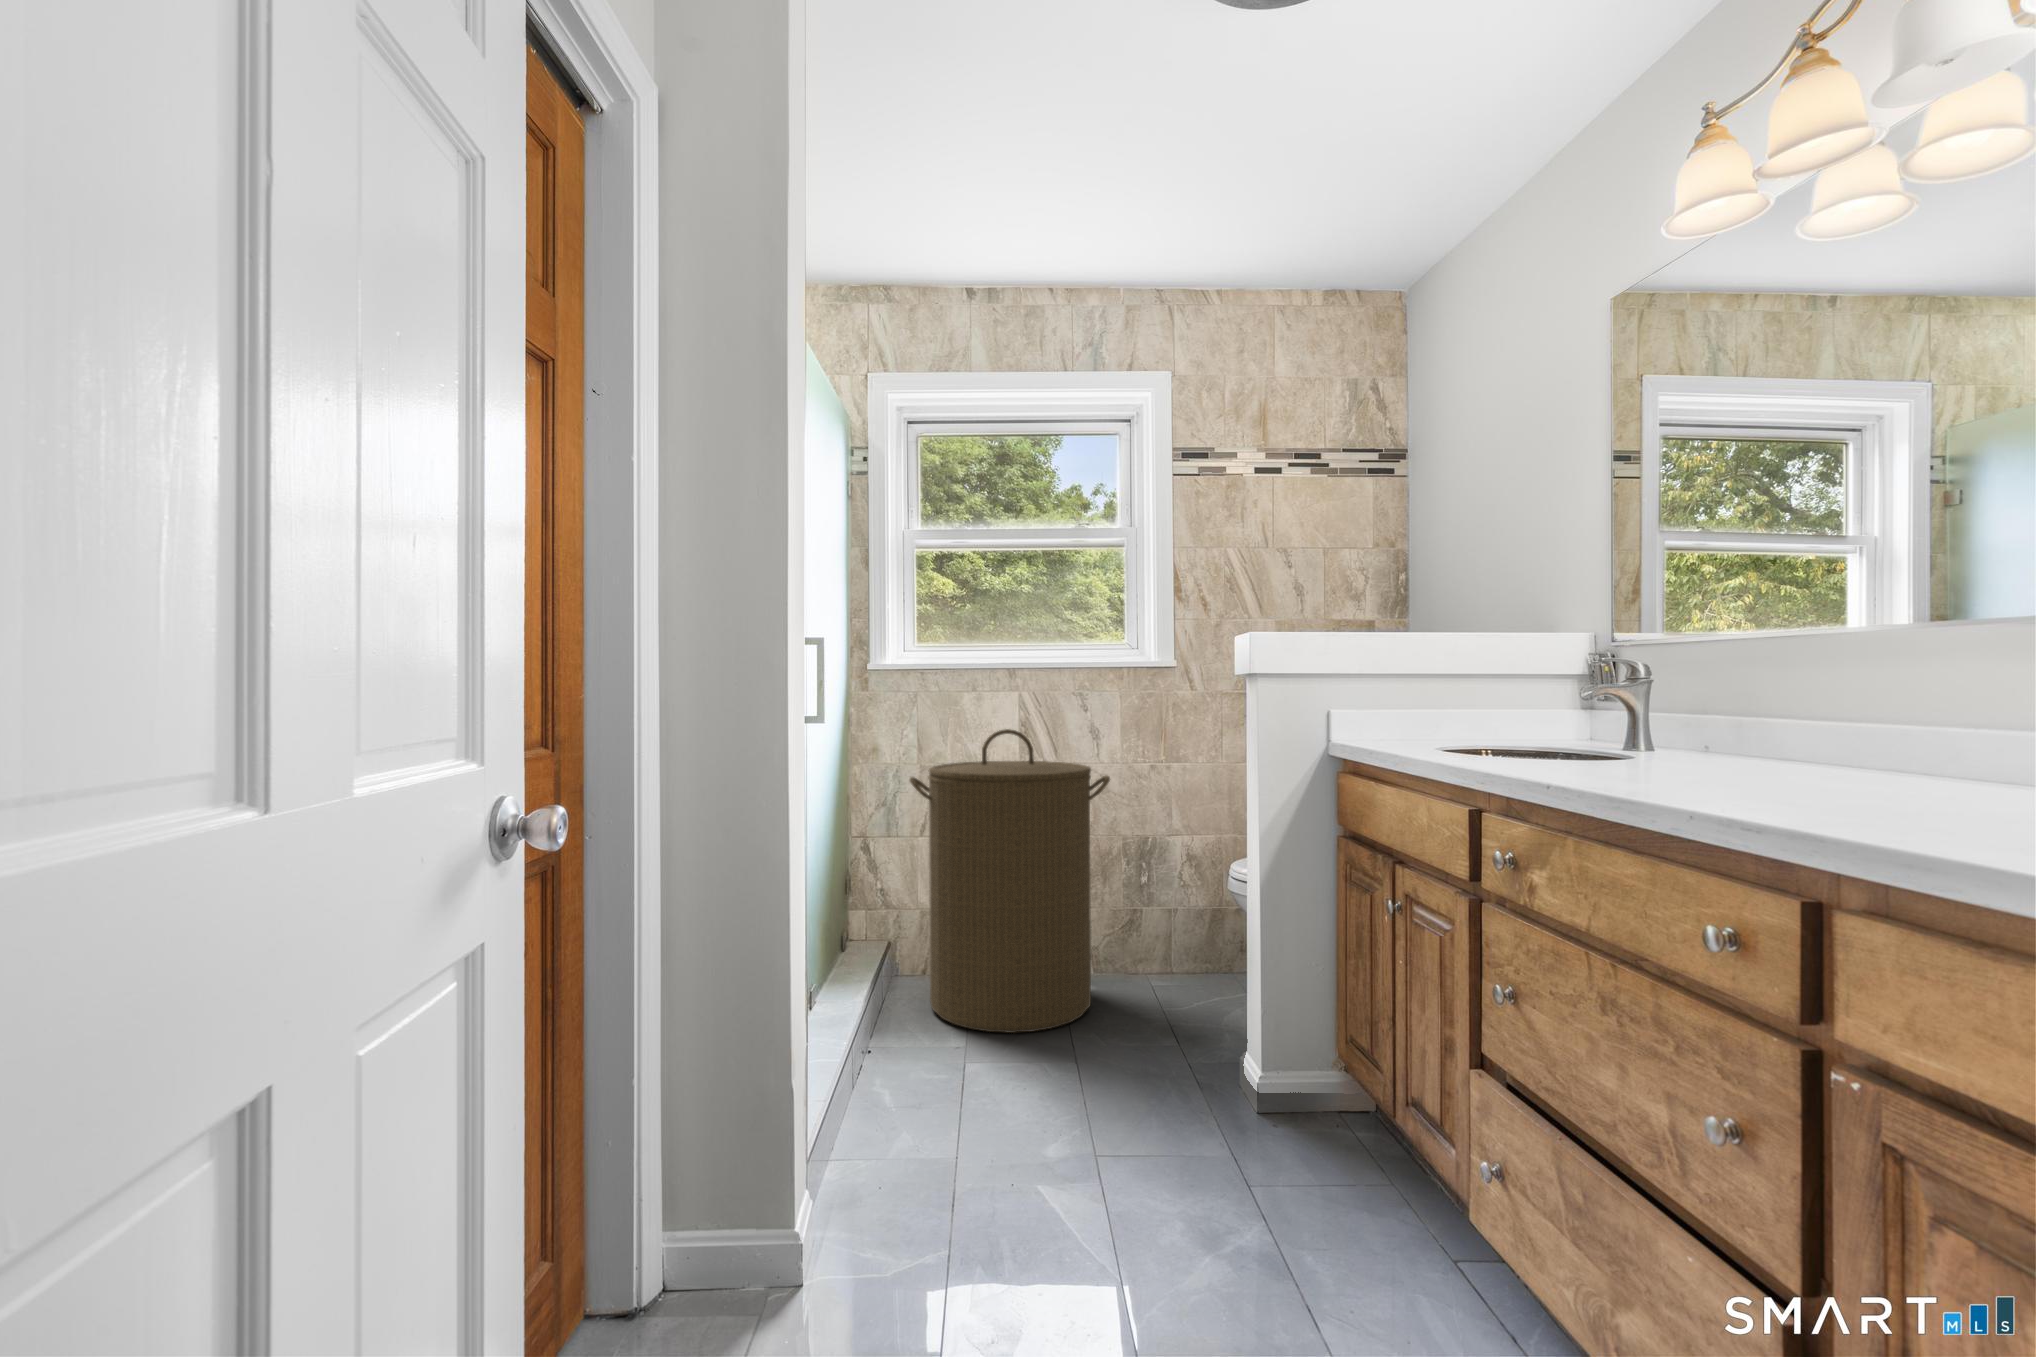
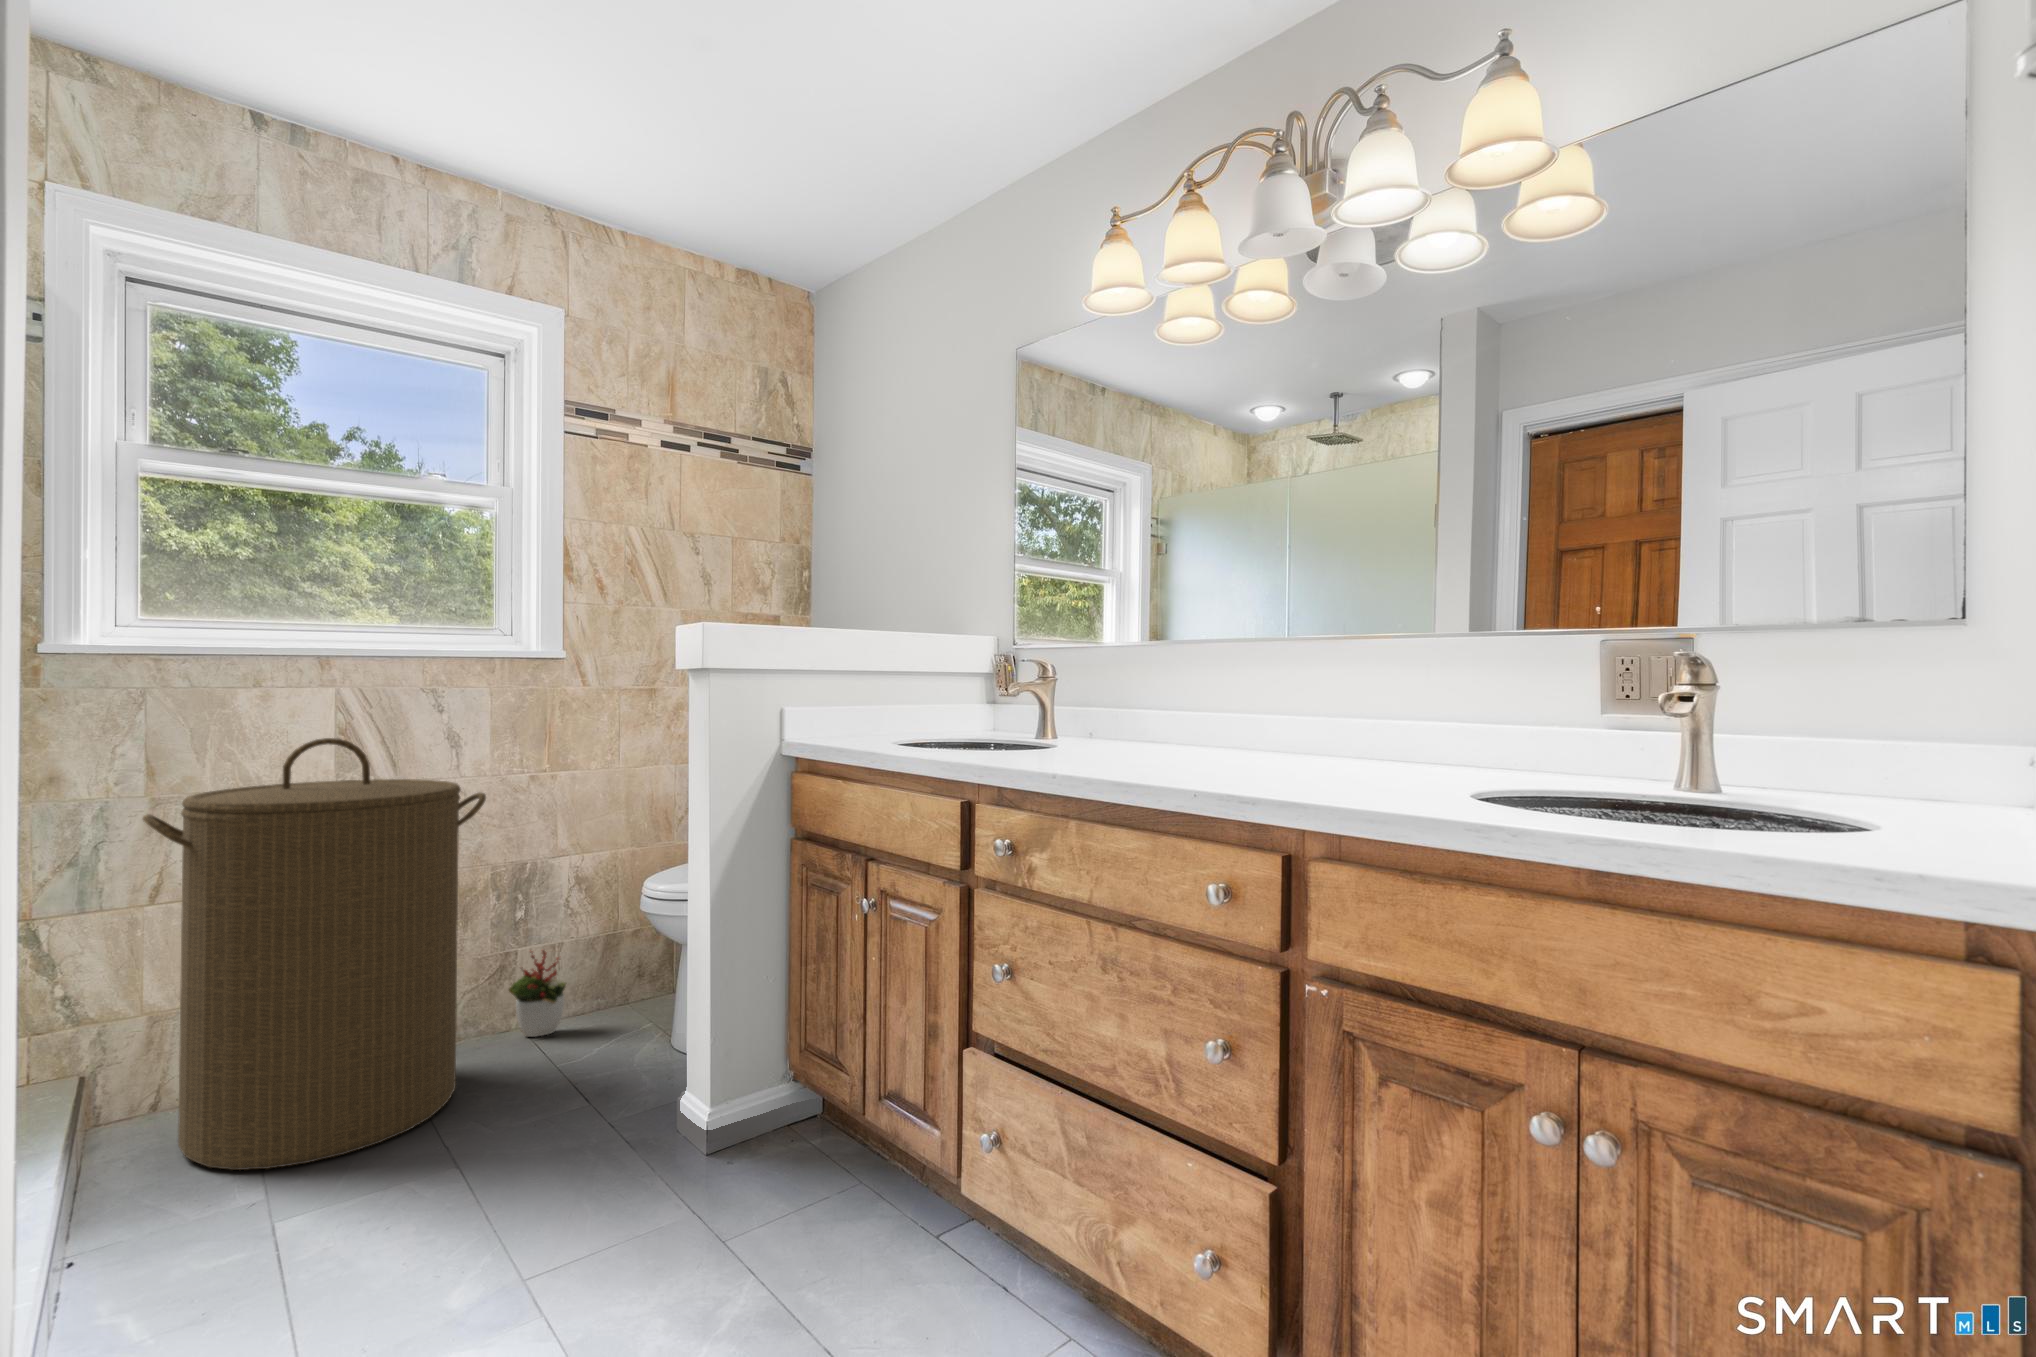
decorative plant: none [1136,909,1180,981] -> present [509,950,566,1037]

